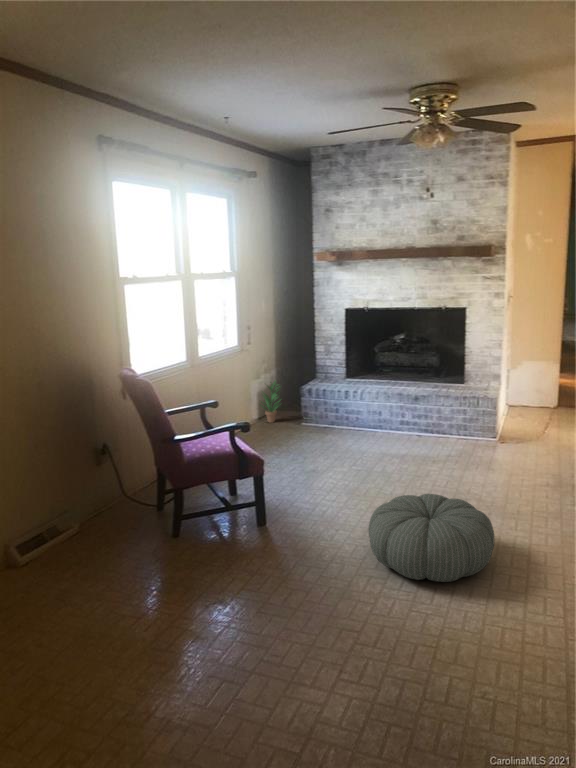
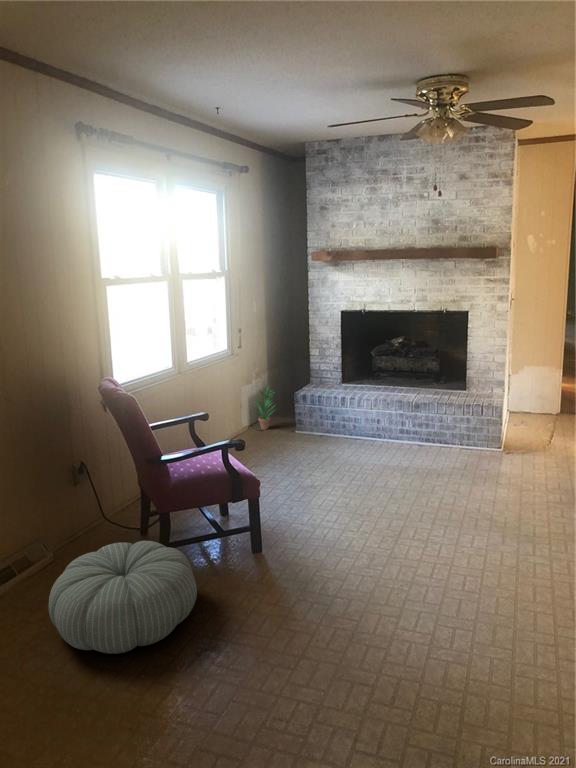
pouf: present [368,494,494,582] -> present [49,541,197,654]

